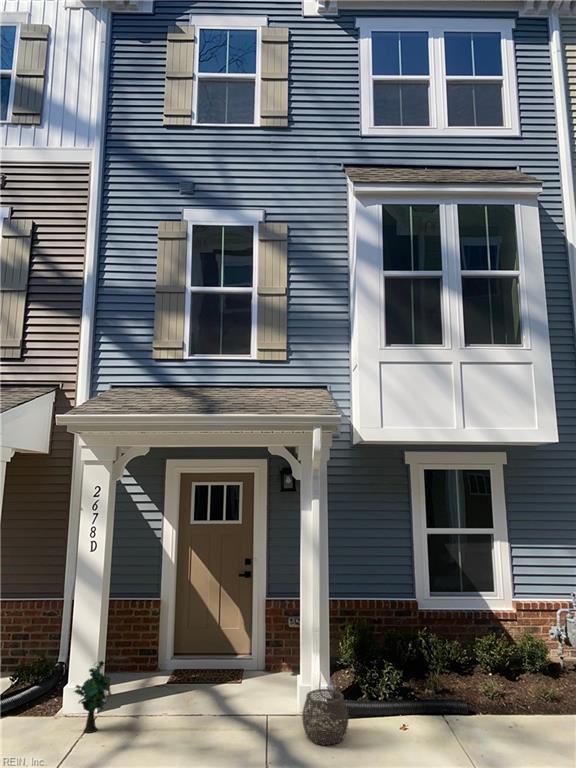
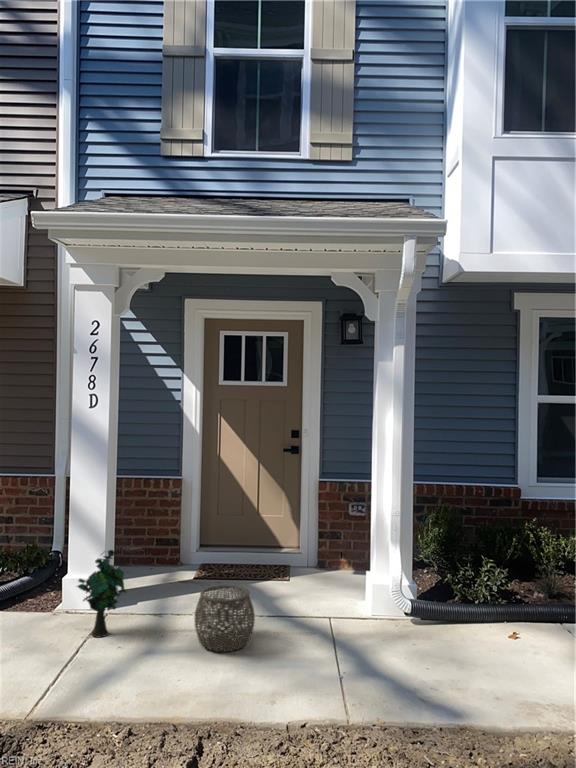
woven basket: present [302,689,349,745] -> present [194,585,255,652]

